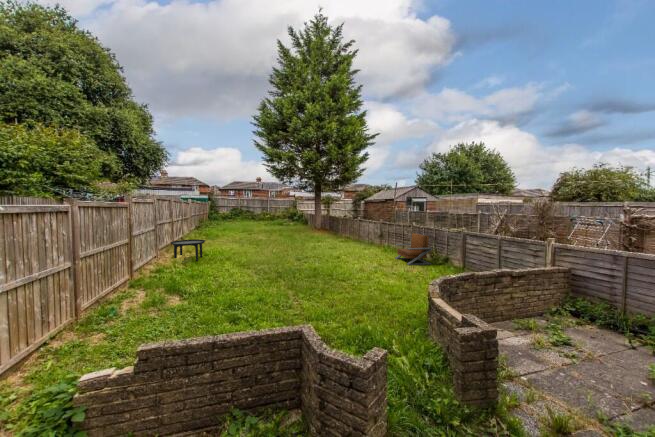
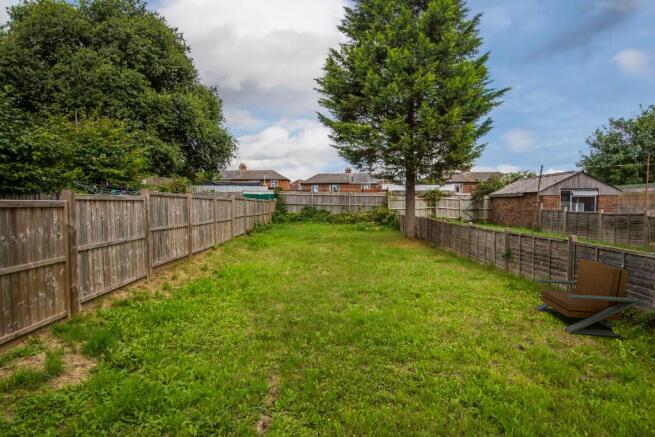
round table: present [171,239,206,261] -> none [167,248,216,281]

